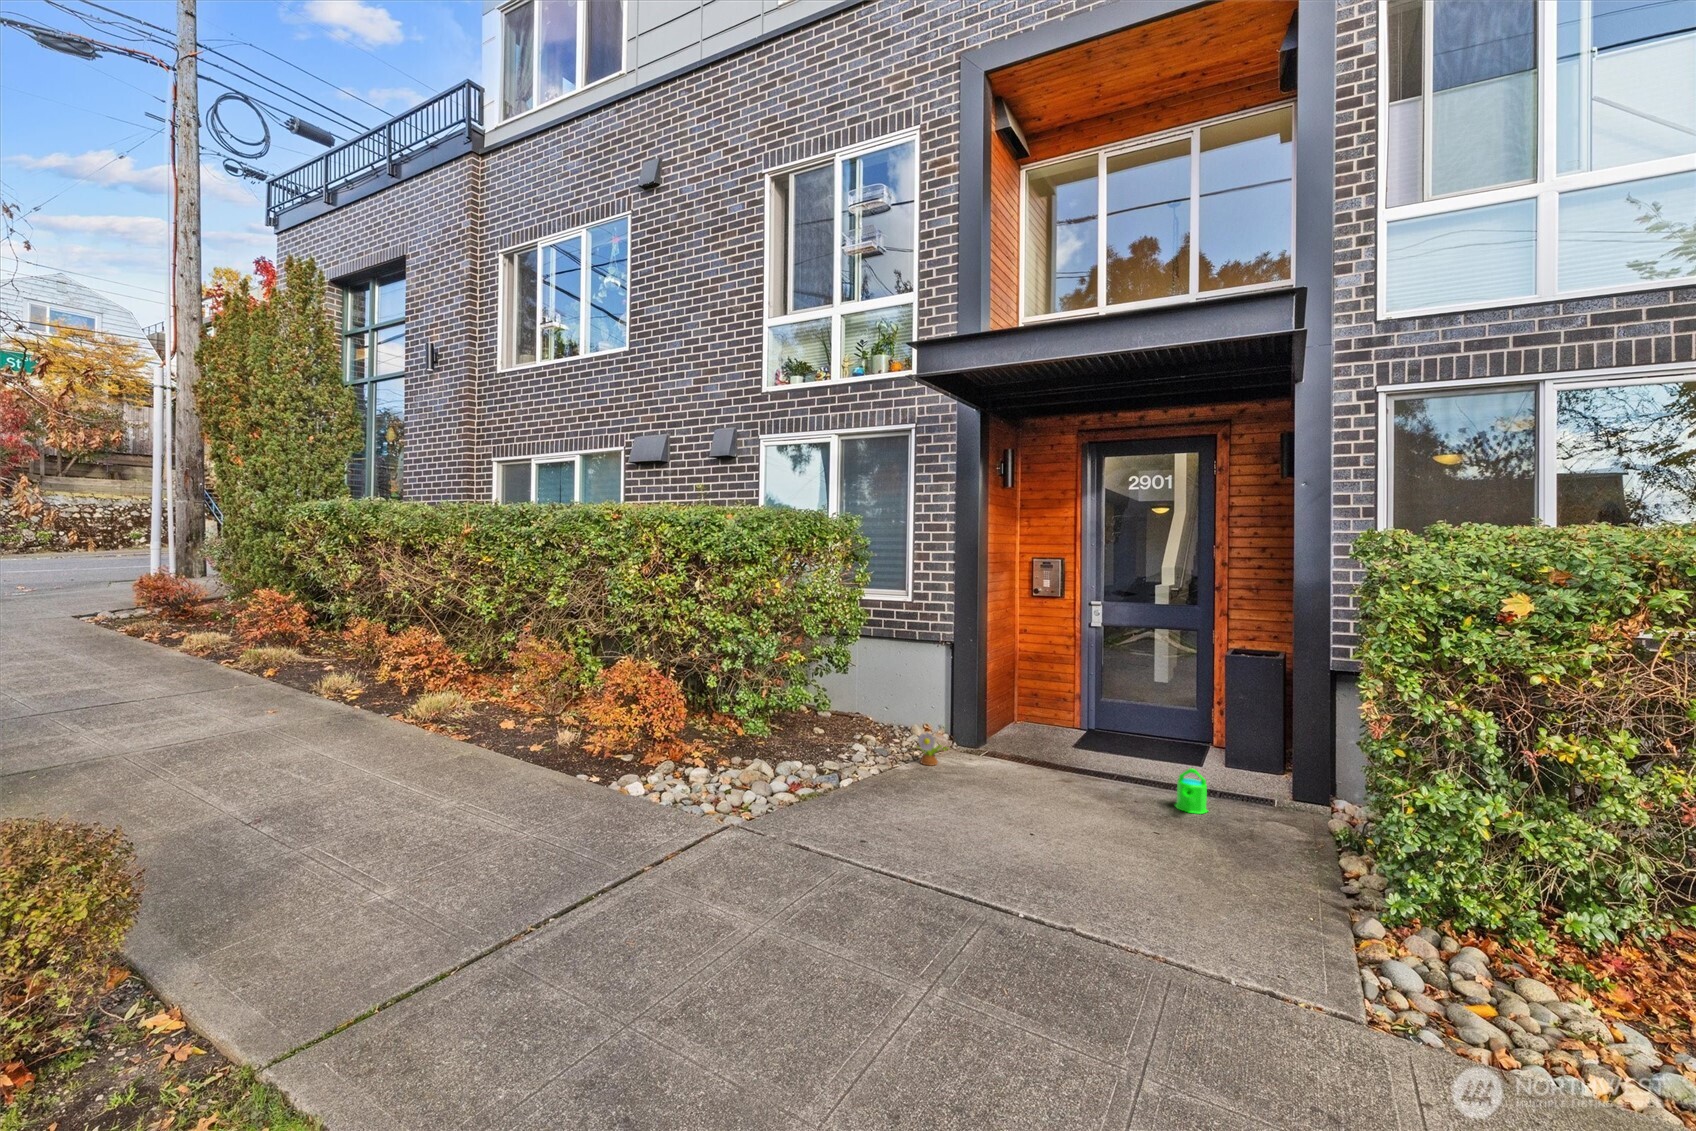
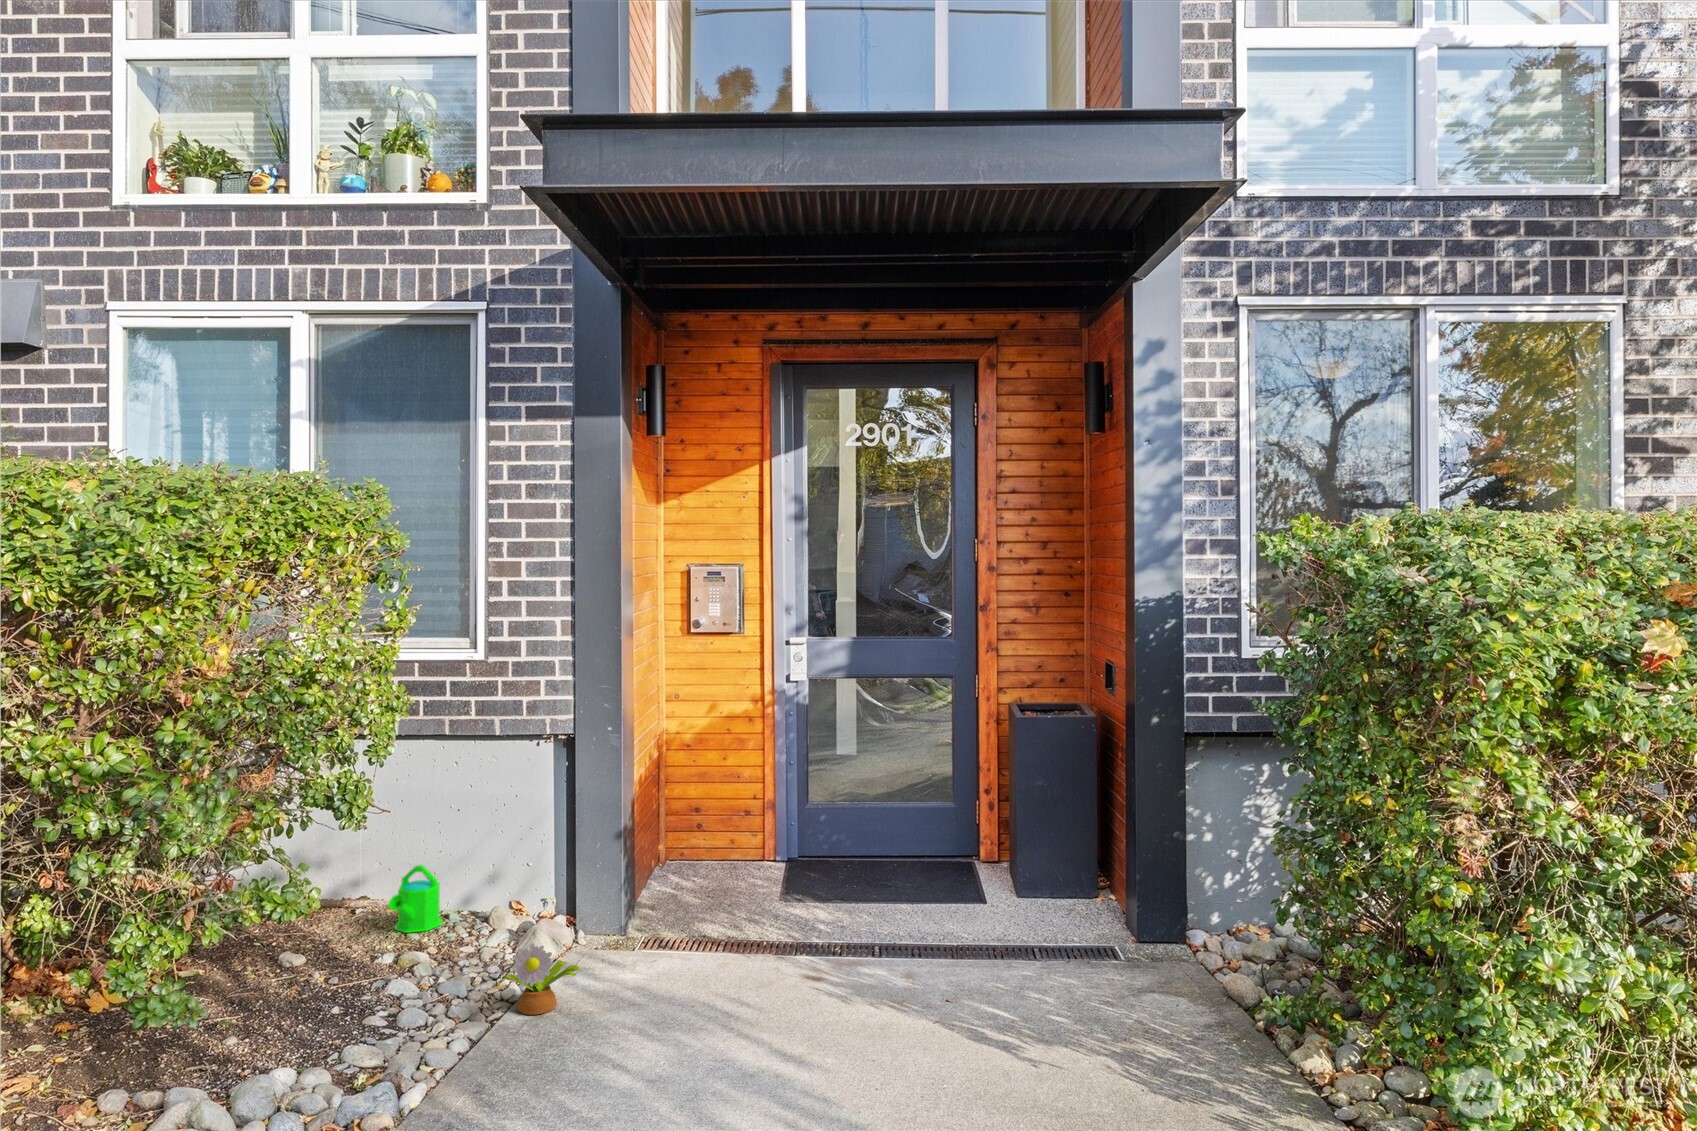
watering can: present [1175,769,1208,814] -> present [388,865,443,933]

